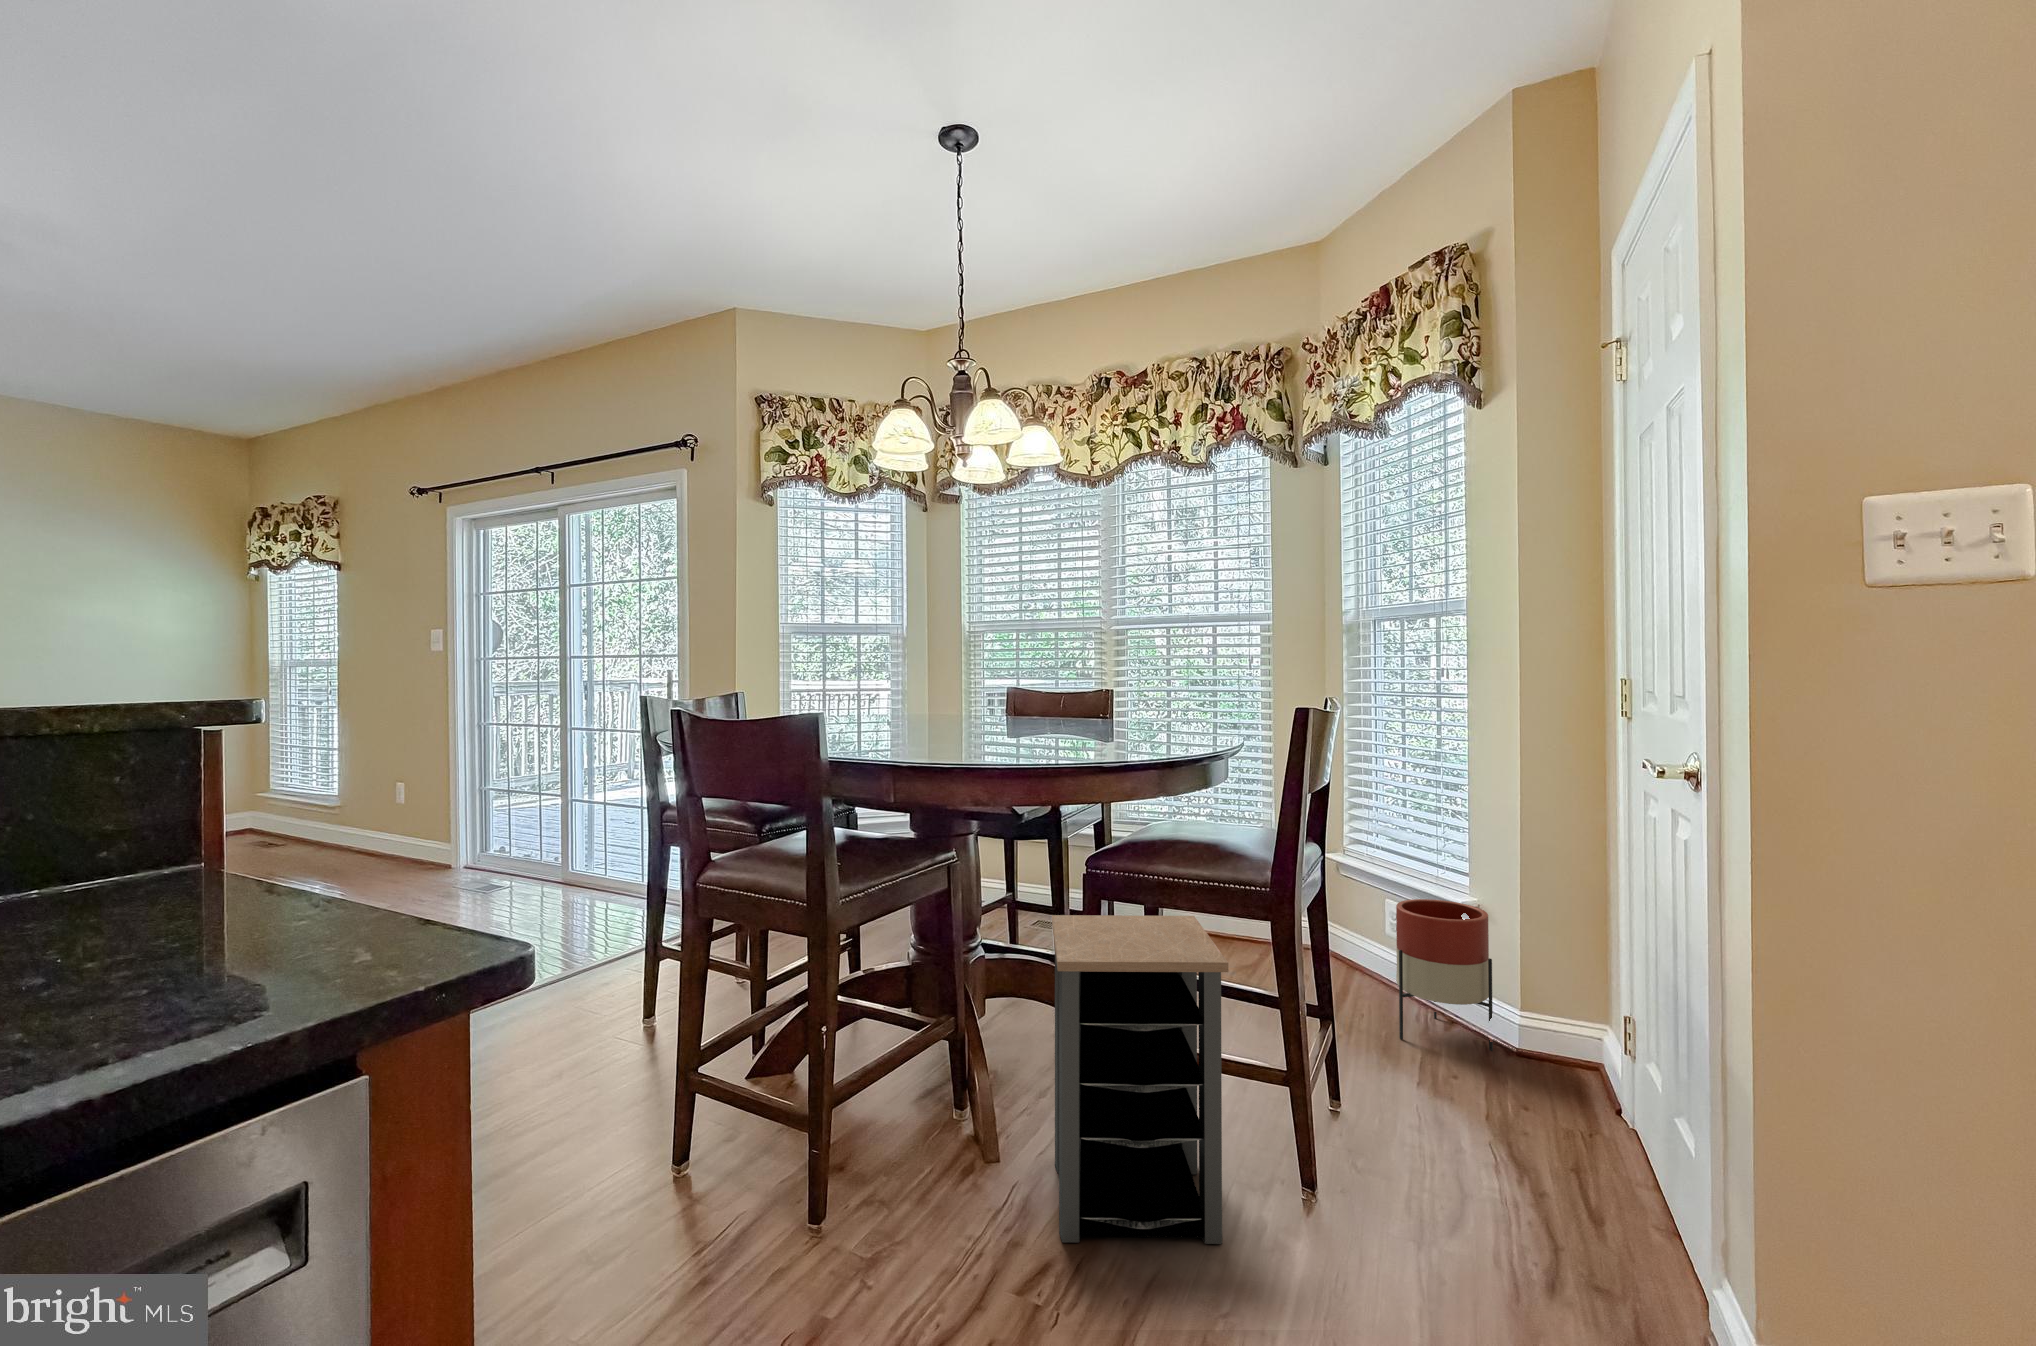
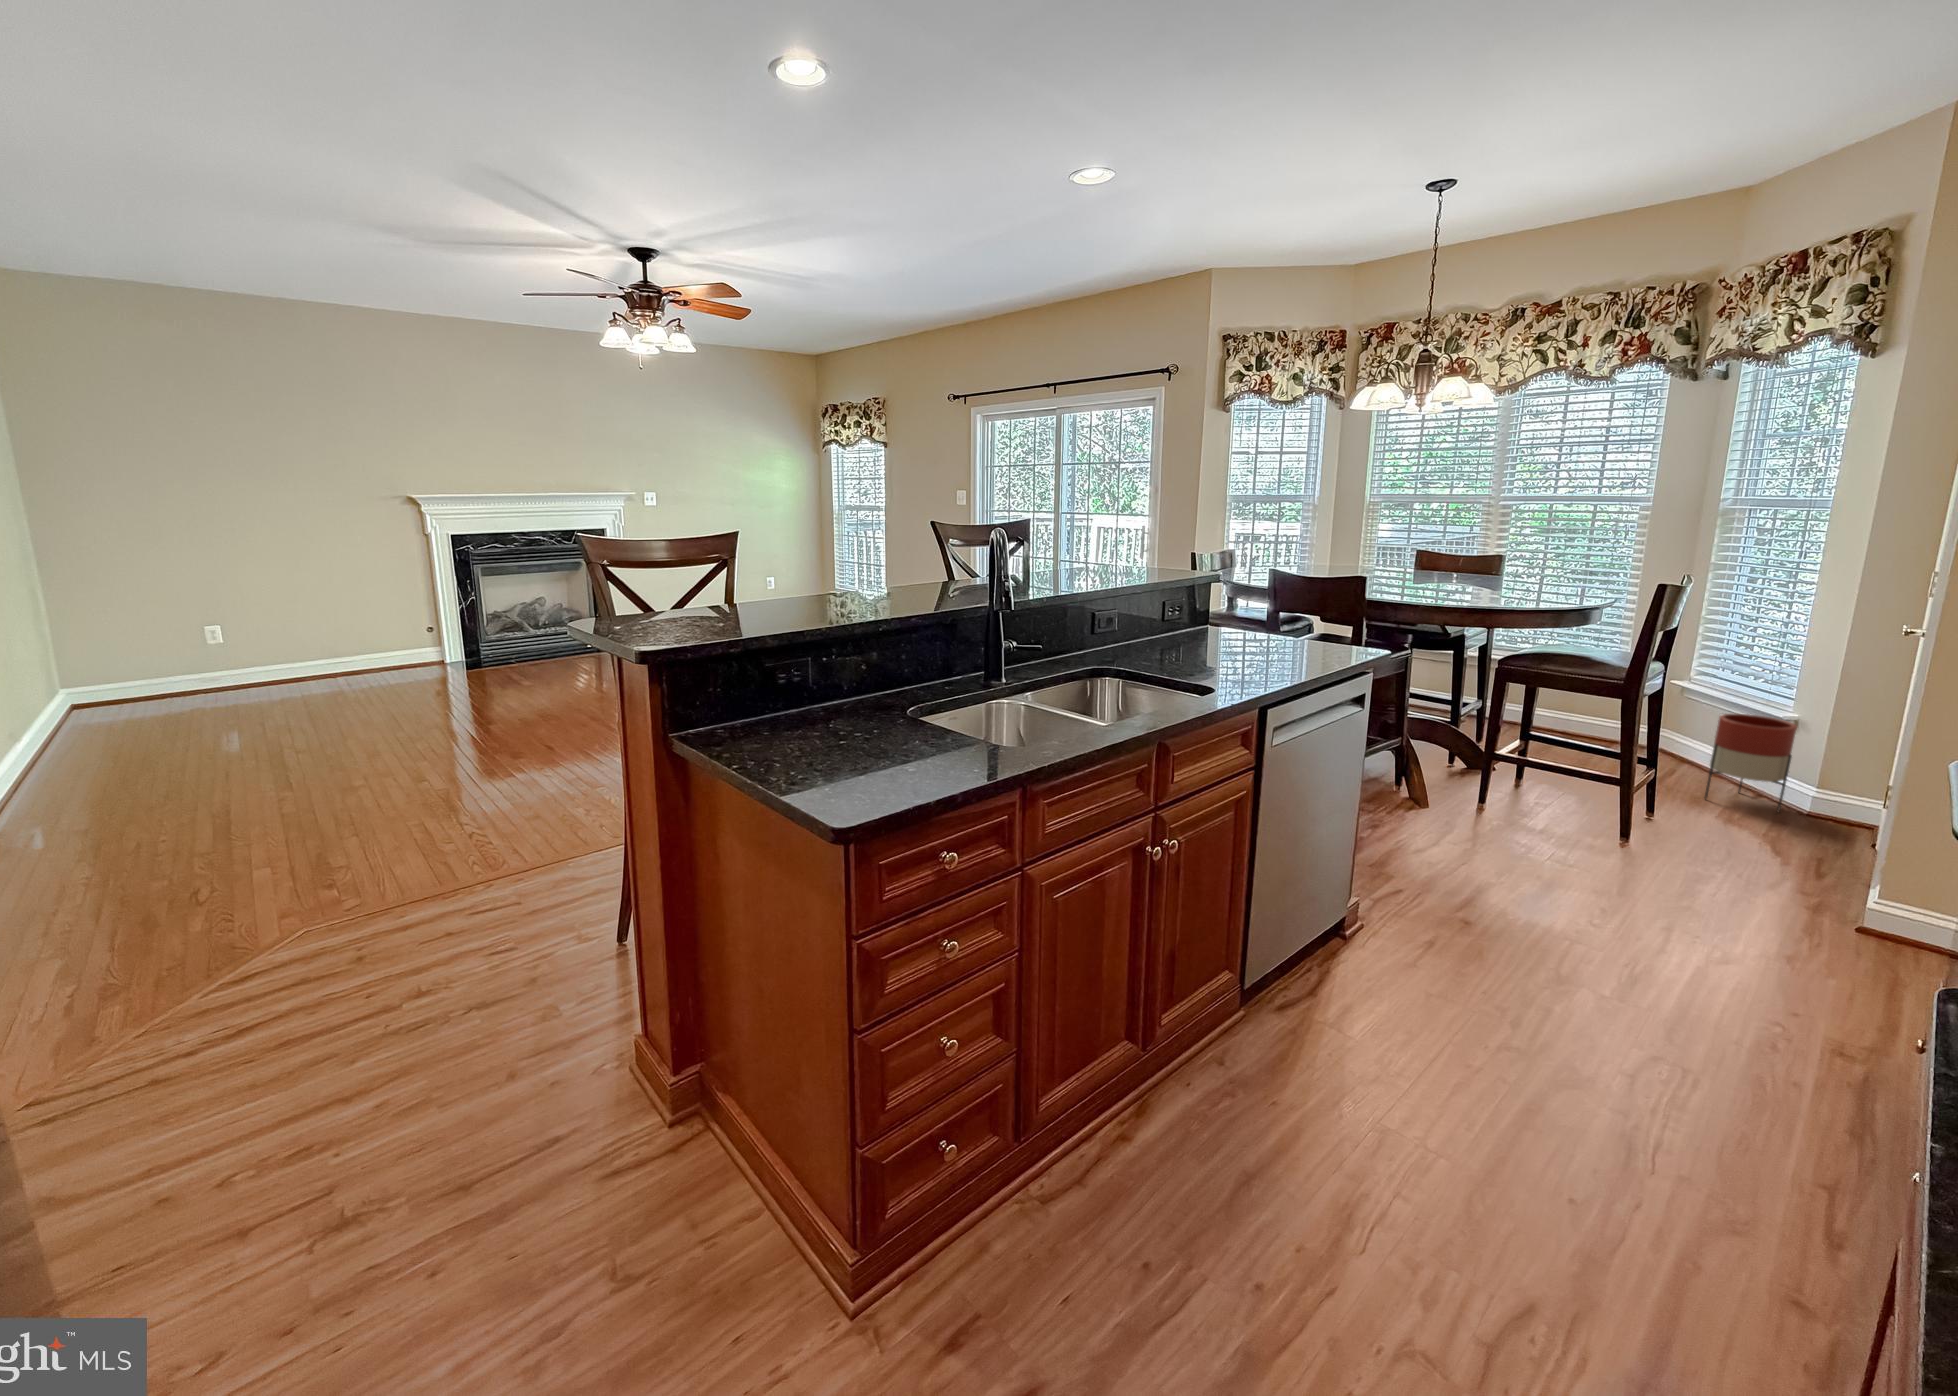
side table: present [1052,915,1228,1244] -> none [1462,697,1592,855]

